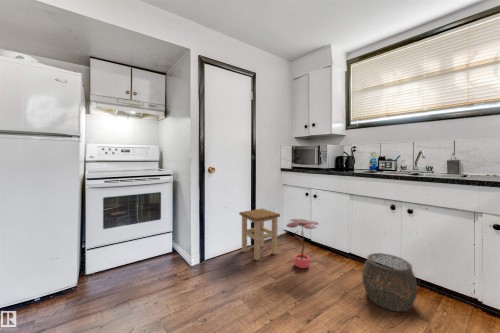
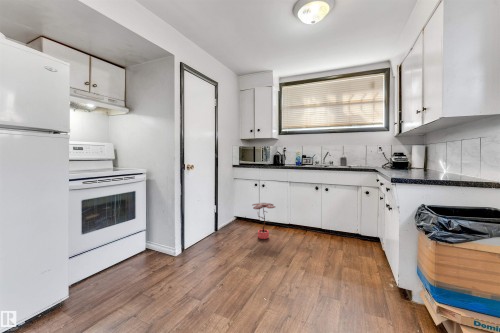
stool: present [240,209,280,260] -> none [208,199,242,241]
woven basket: present [362,253,417,312] -> none [308,217,338,249]

